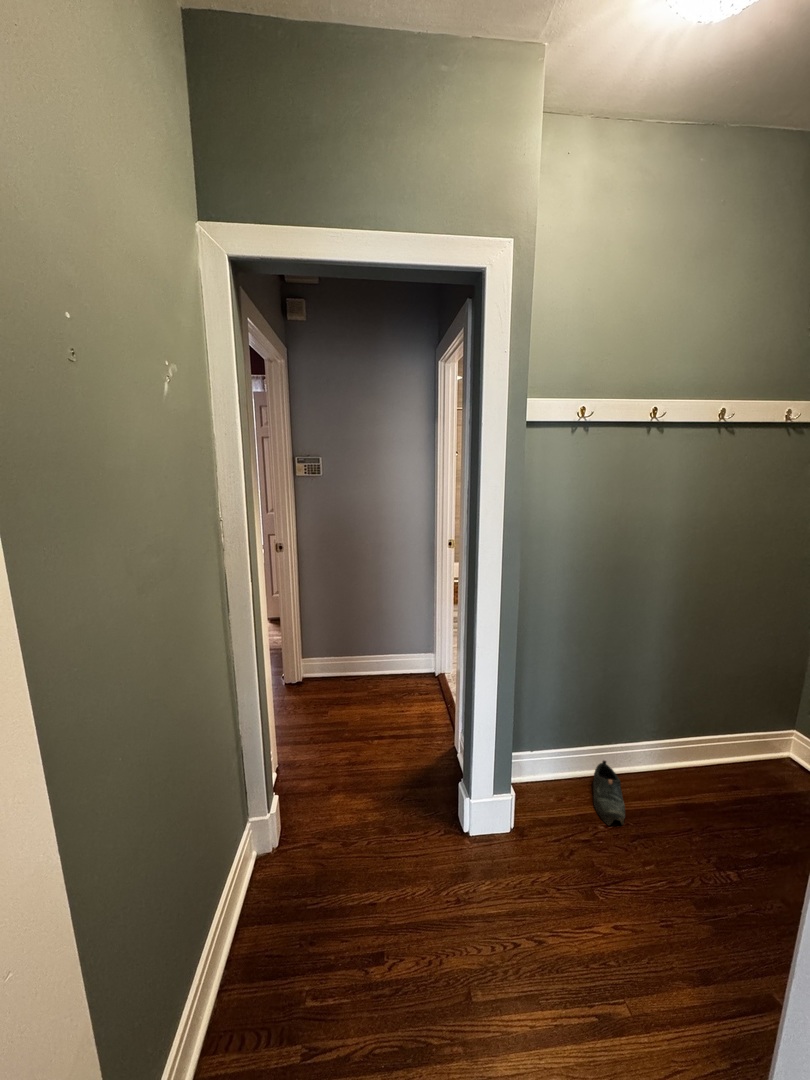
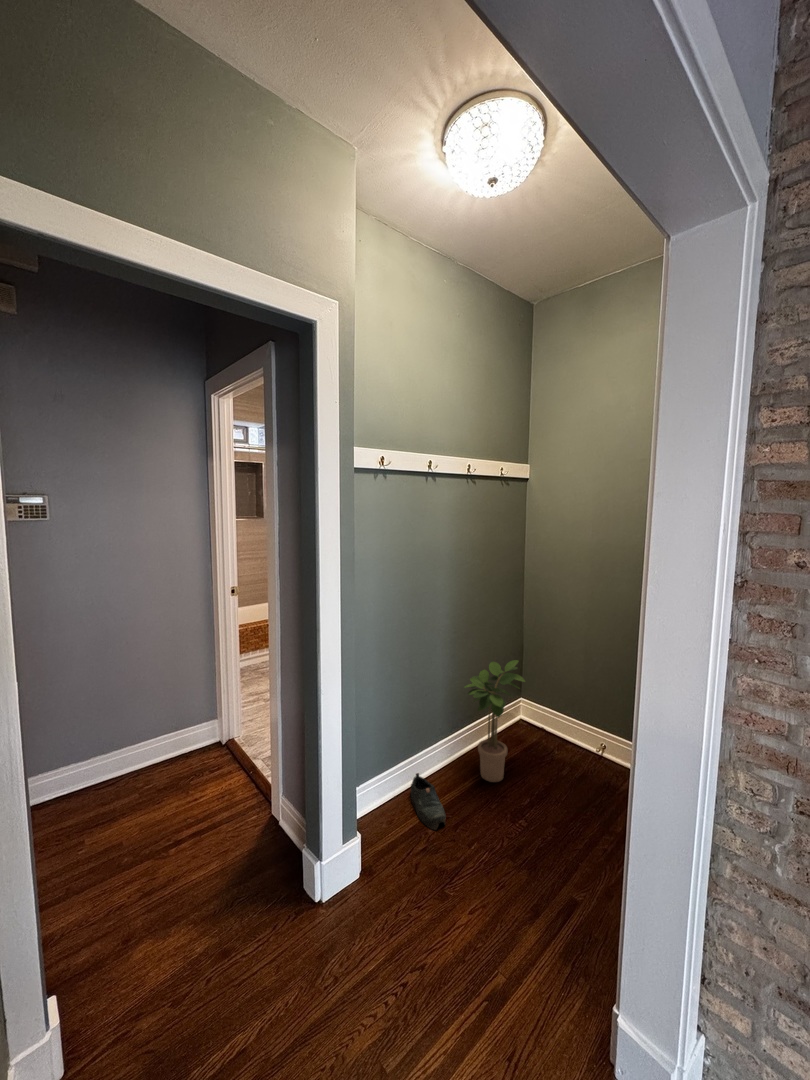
potted plant: none [682,665,777,810] -> present [465,660,525,782]

